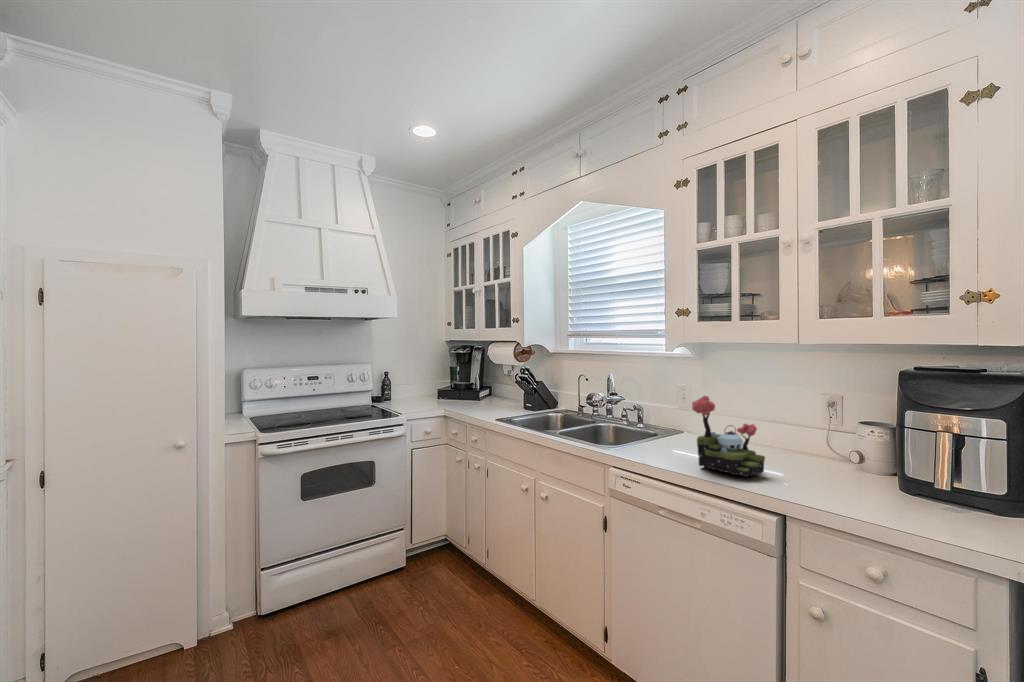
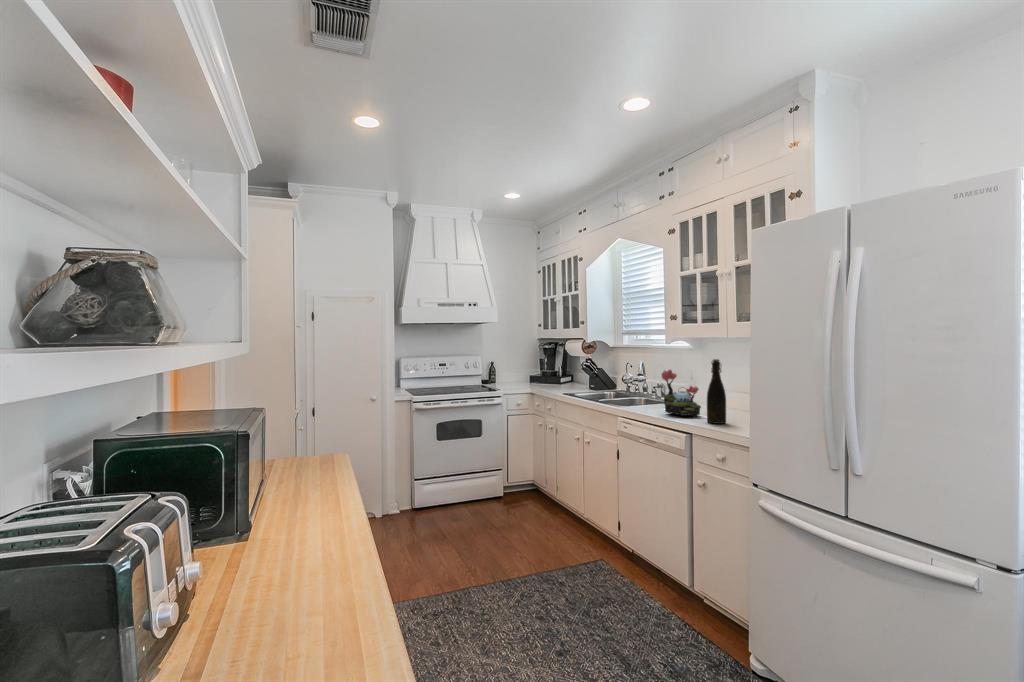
bottle: none [801,383,839,499] -> present [707,359,726,424]

